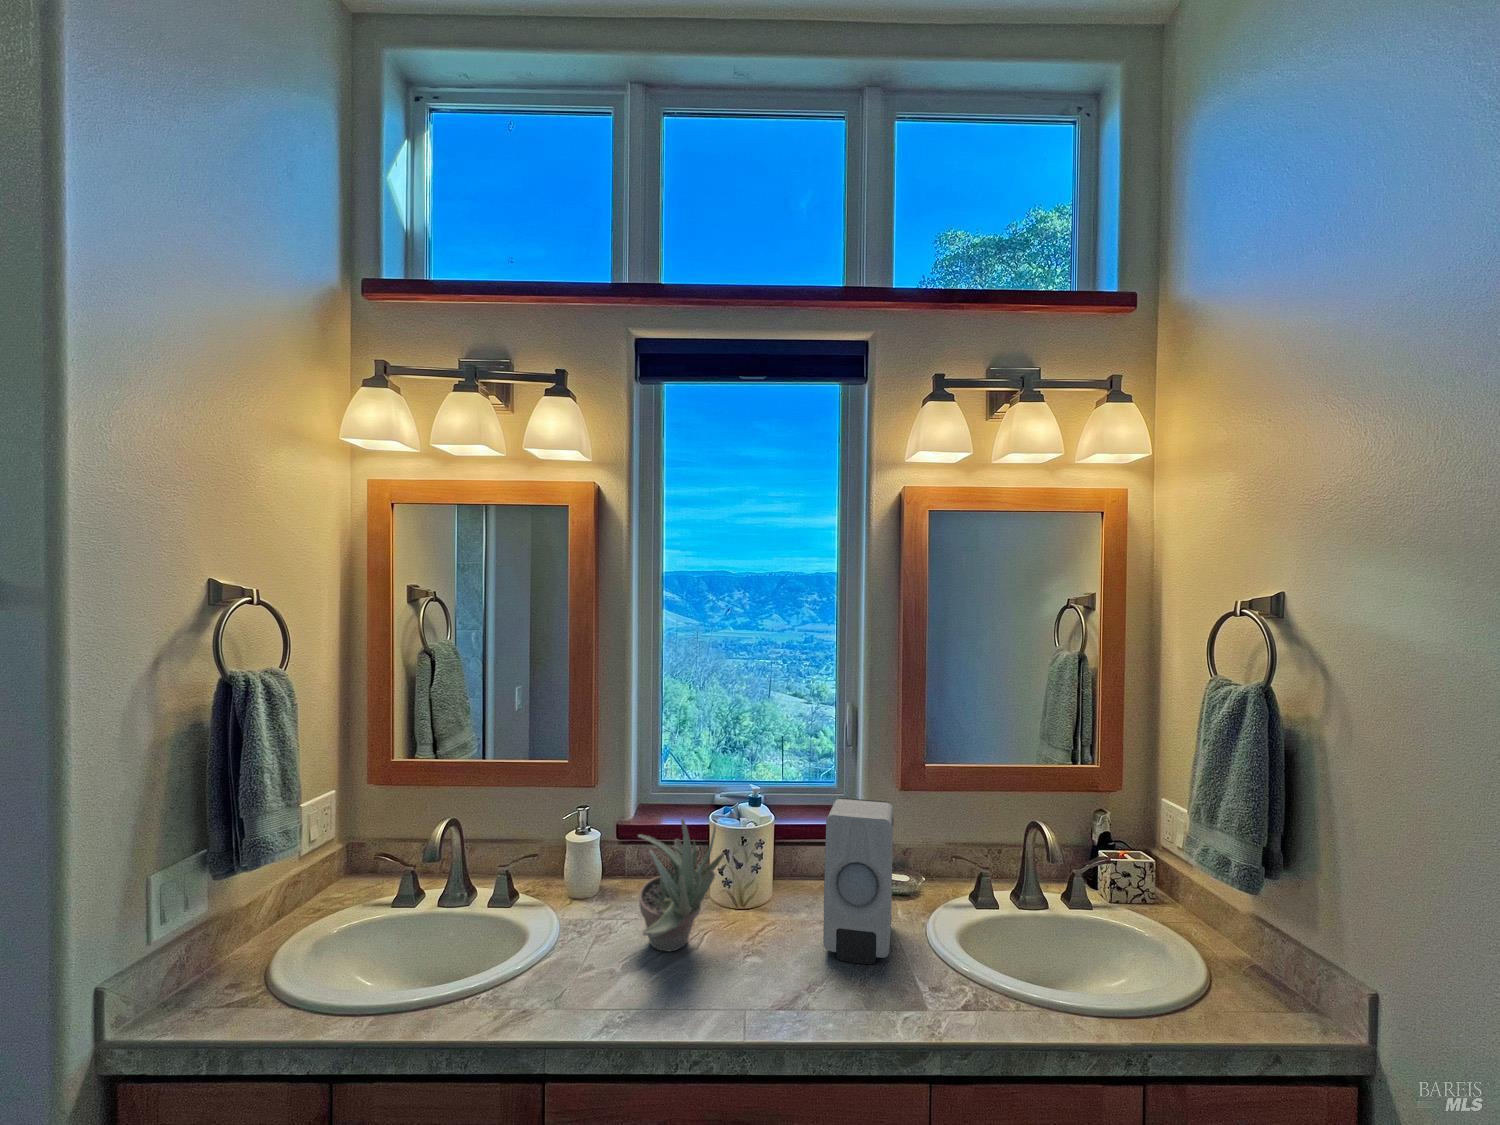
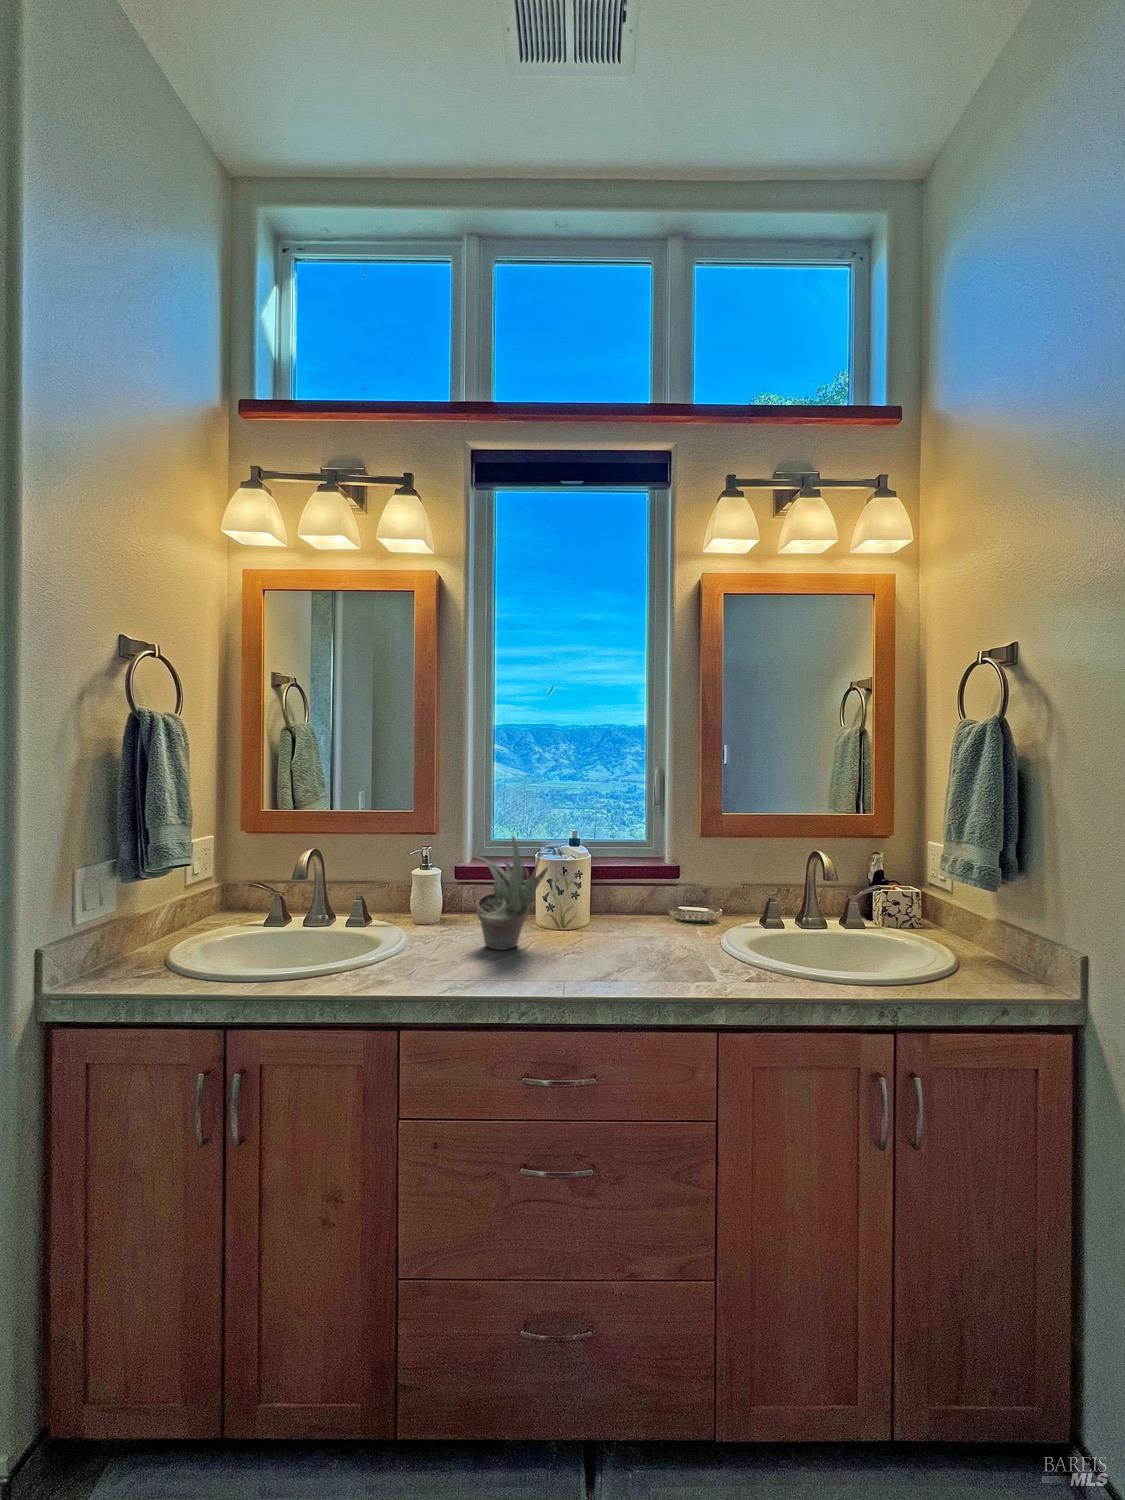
soap dispenser: present [824,798,893,964] -> none [632,833,692,957]

